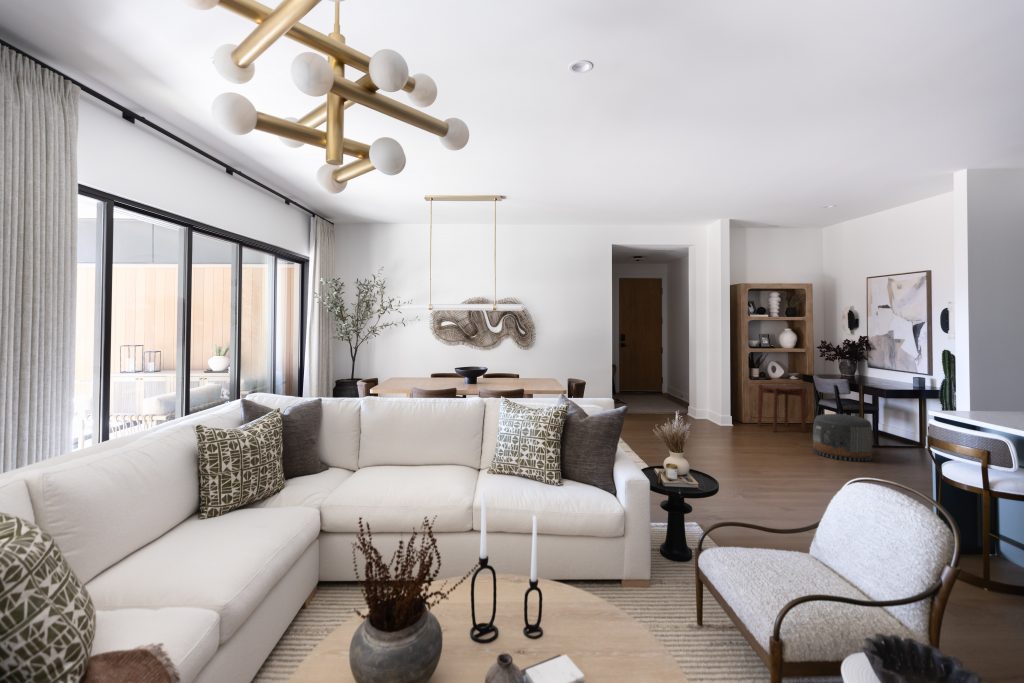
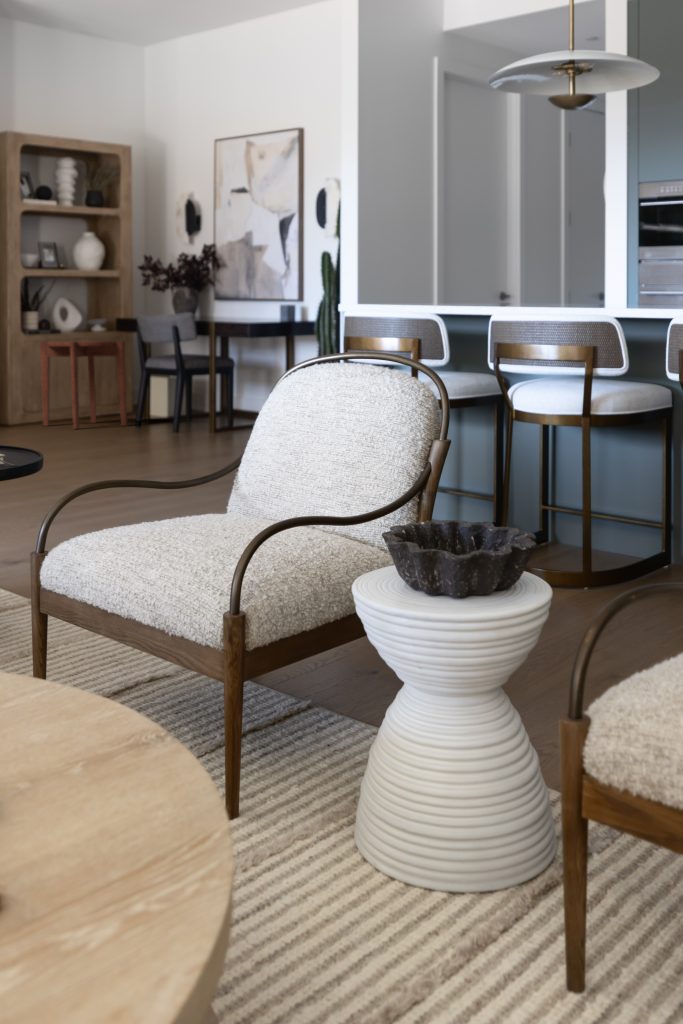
pouf: present [813,414,872,461] -> none [143,368,230,442]

